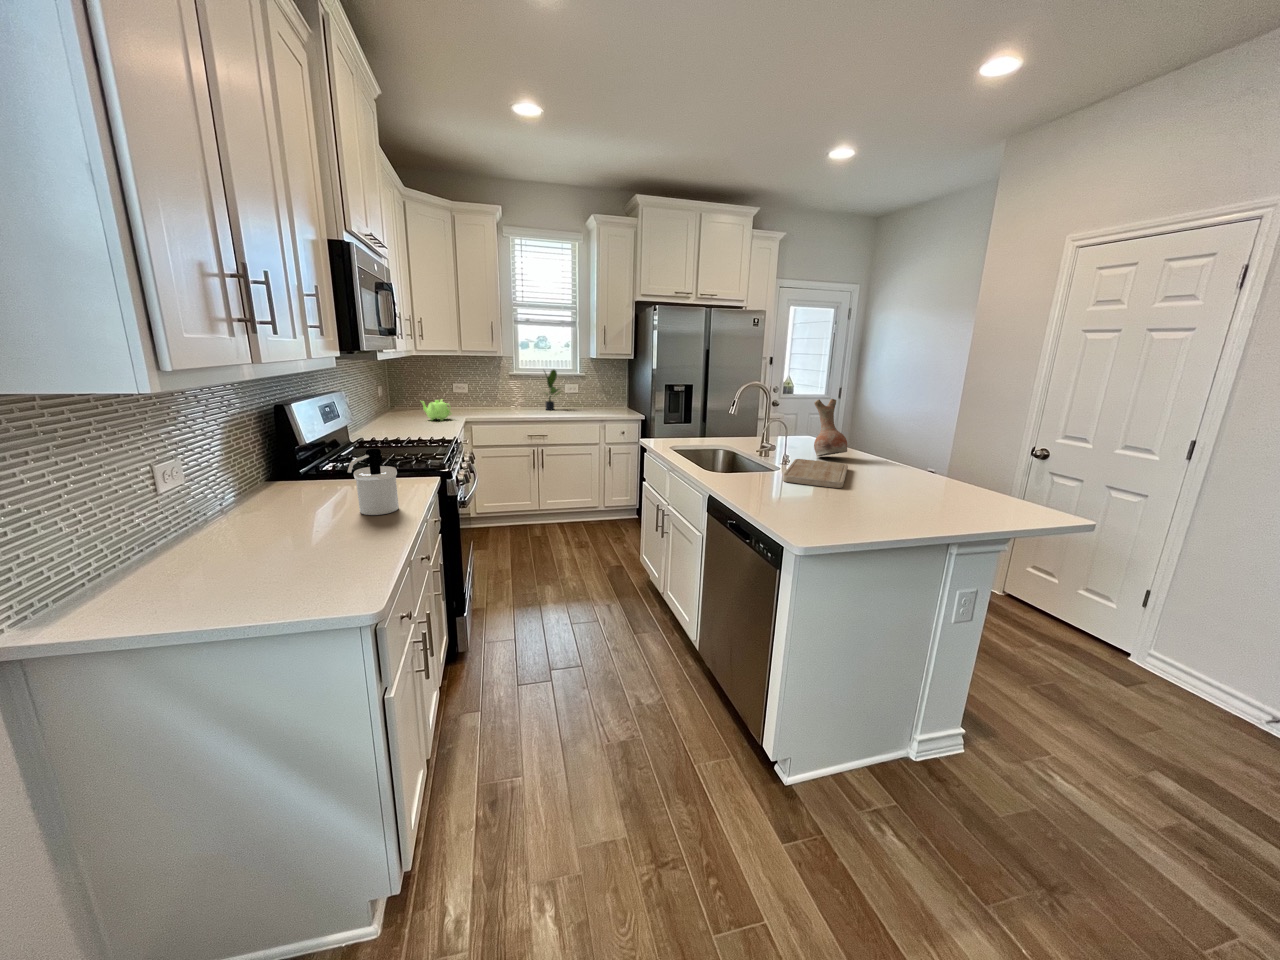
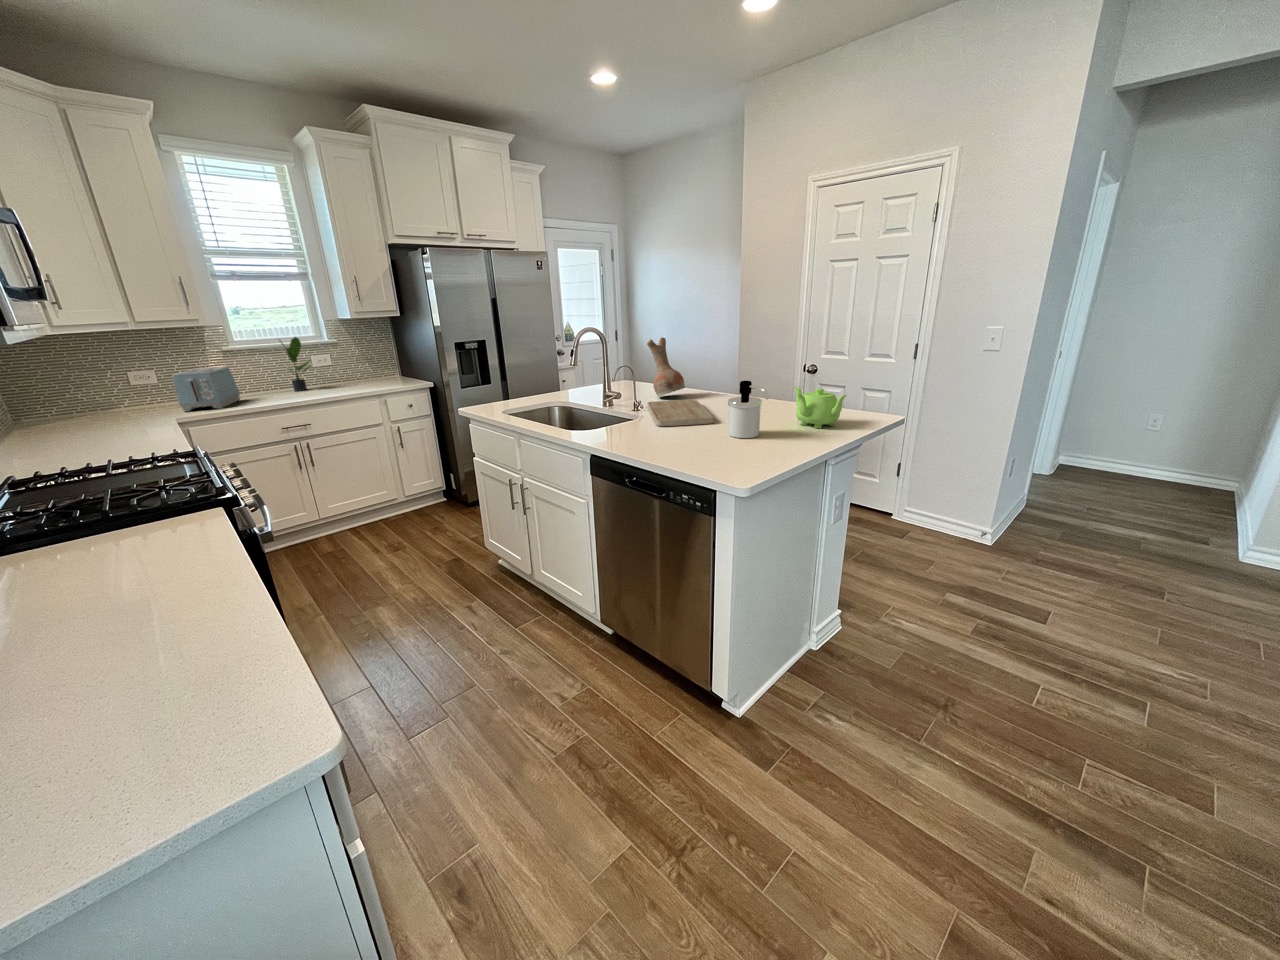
toaster: none [471,386,510,416] -> present [173,367,240,412]
teapot: present [421,399,452,421] -> present [794,387,847,428]
soap dispenser: present [348,449,399,515] -> present [728,381,769,438]

